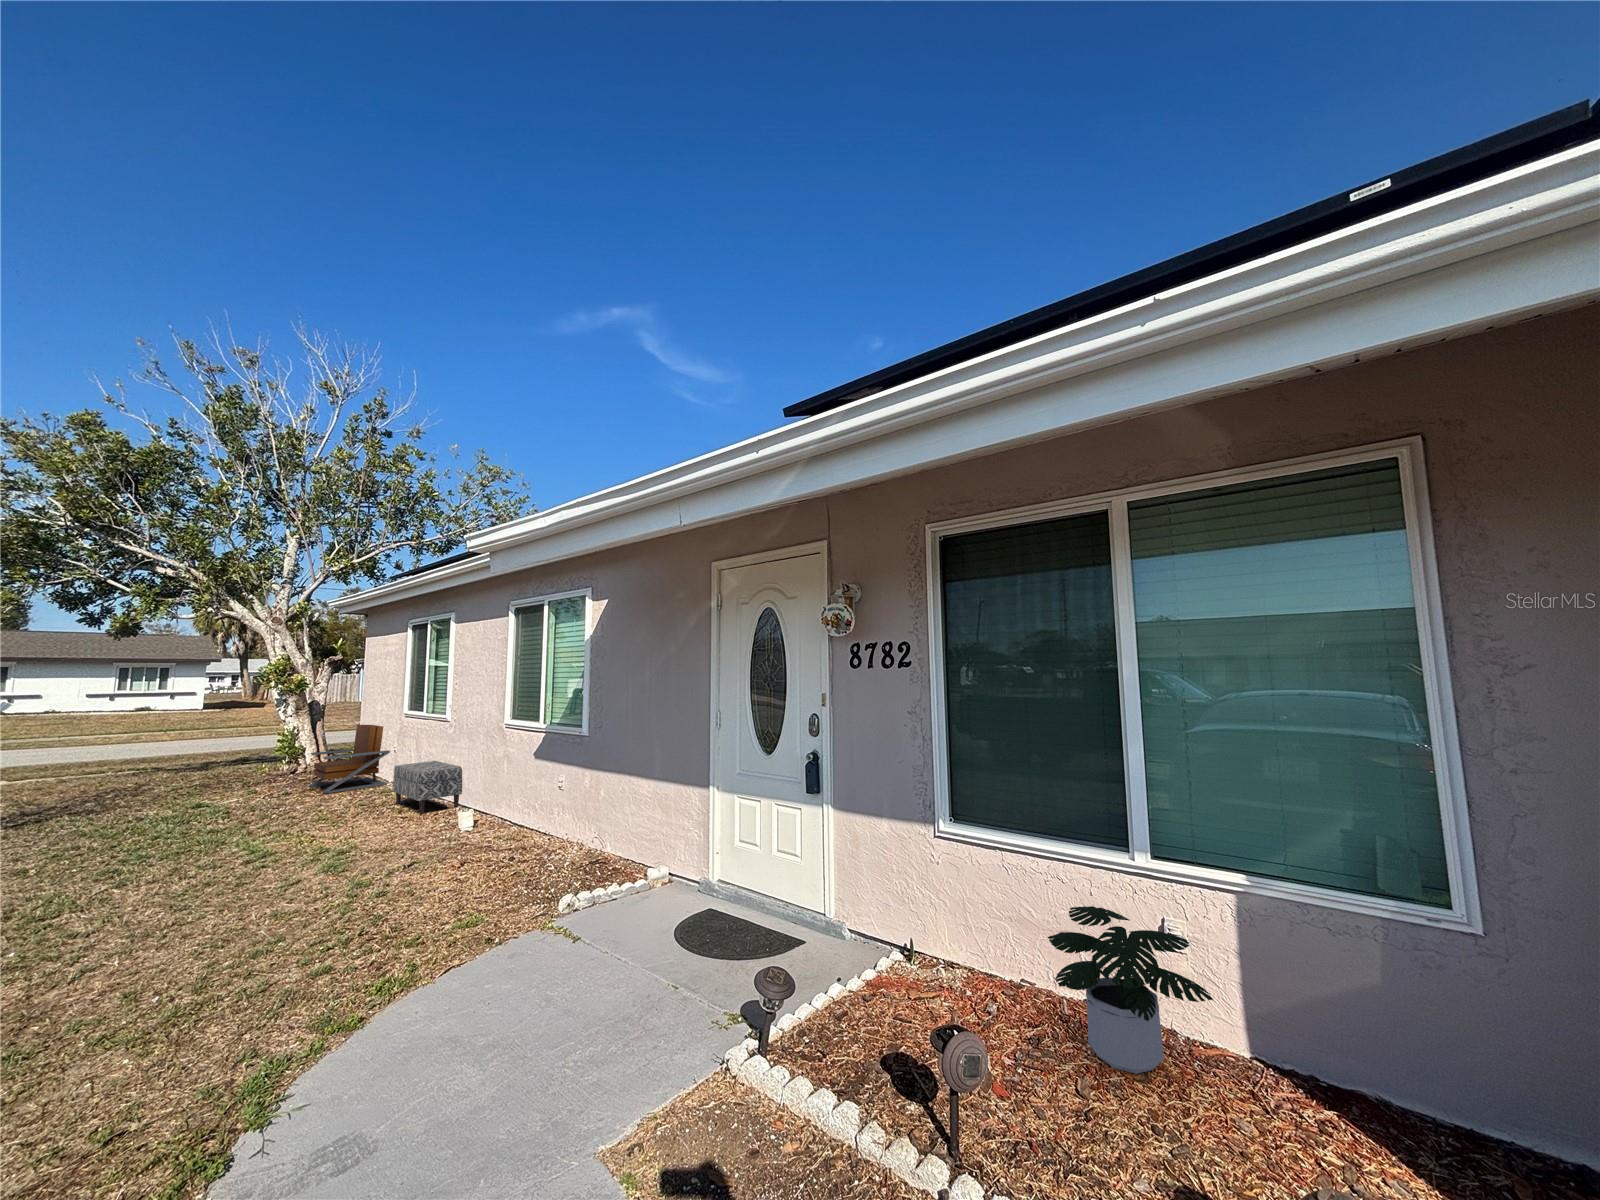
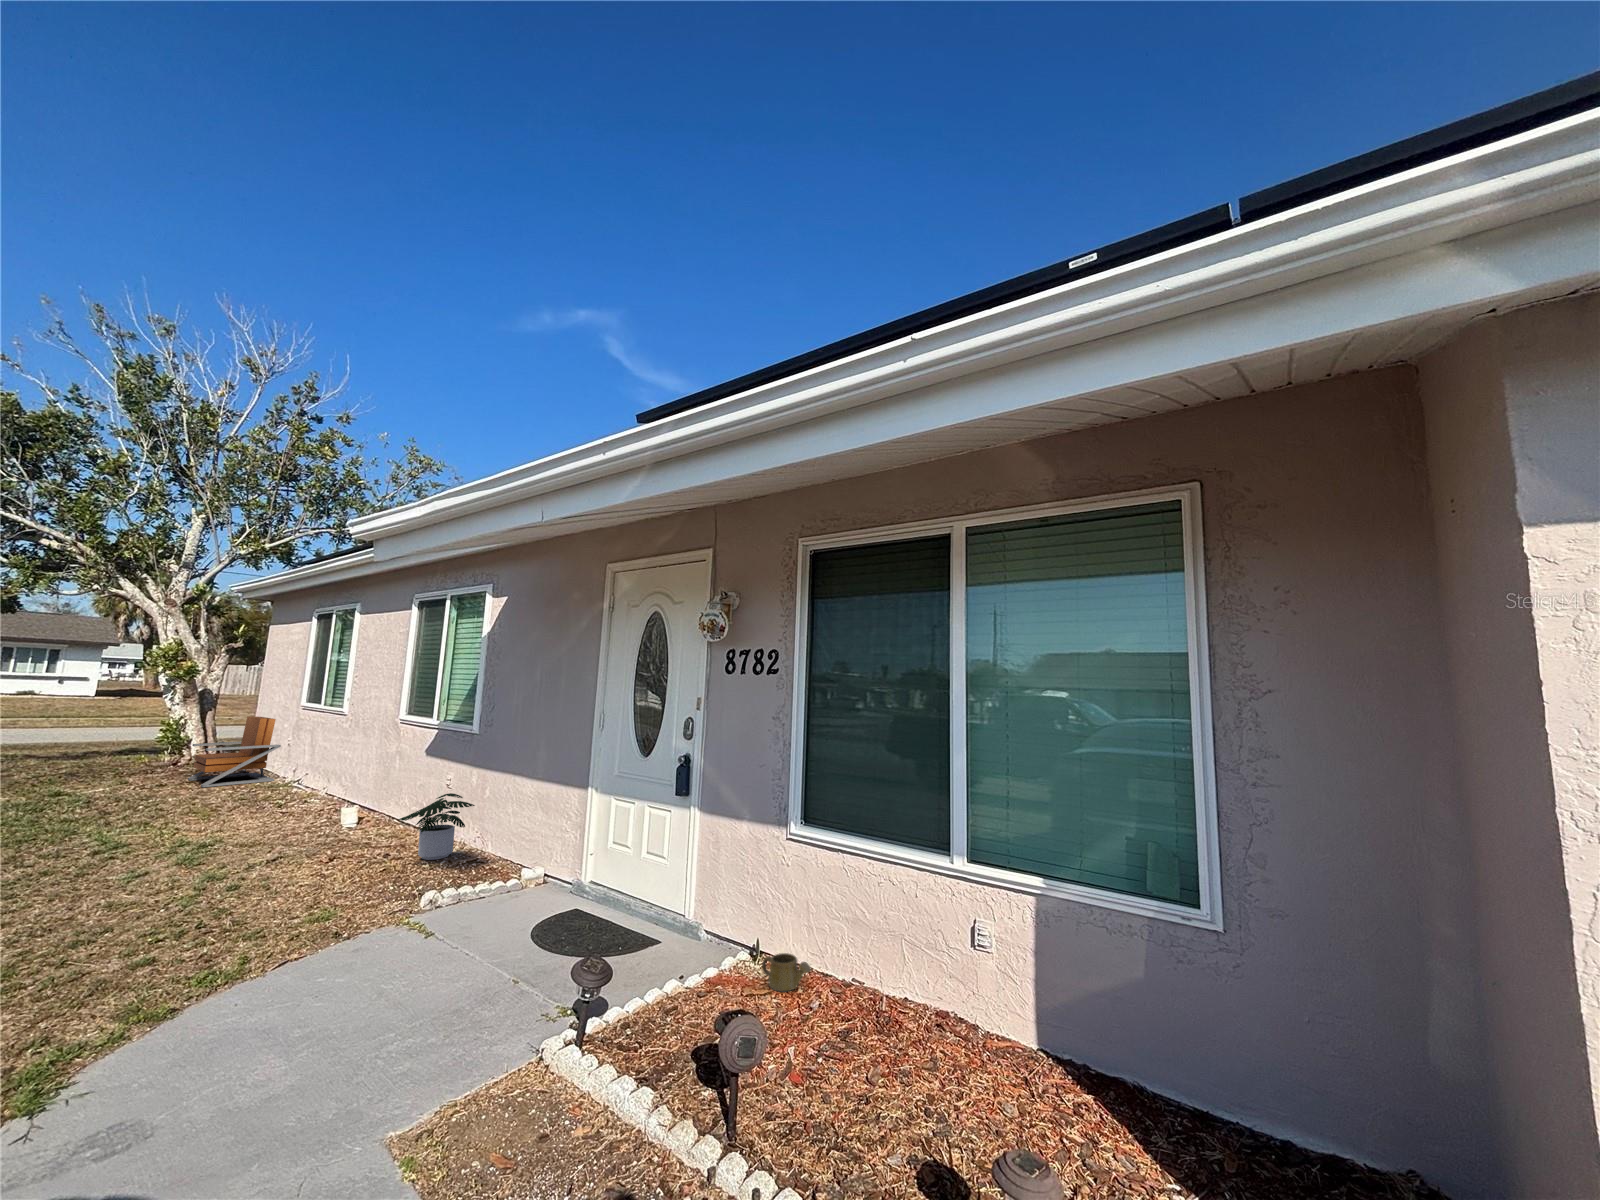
bench: present [393,761,462,814] -> none [276,757,352,811]
potted plant: present [1048,906,1213,1074] -> present [398,793,475,860]
watering can: none [920,952,975,993] -> present [762,953,811,991]

